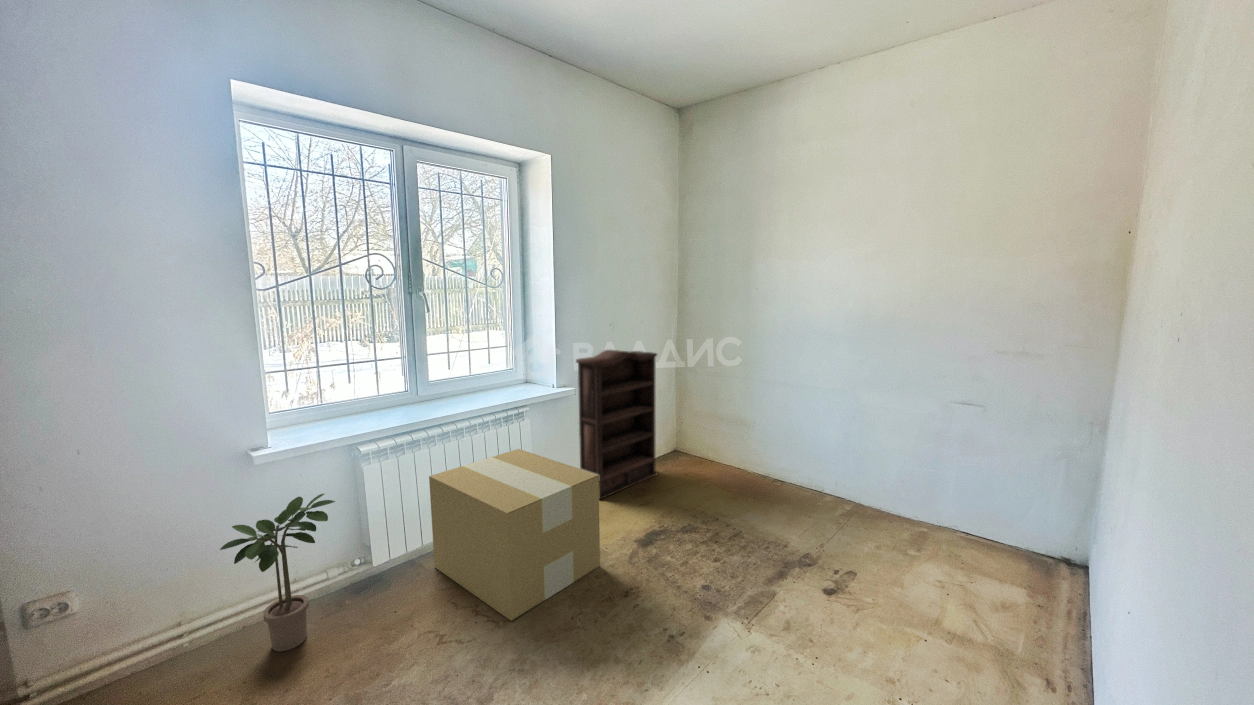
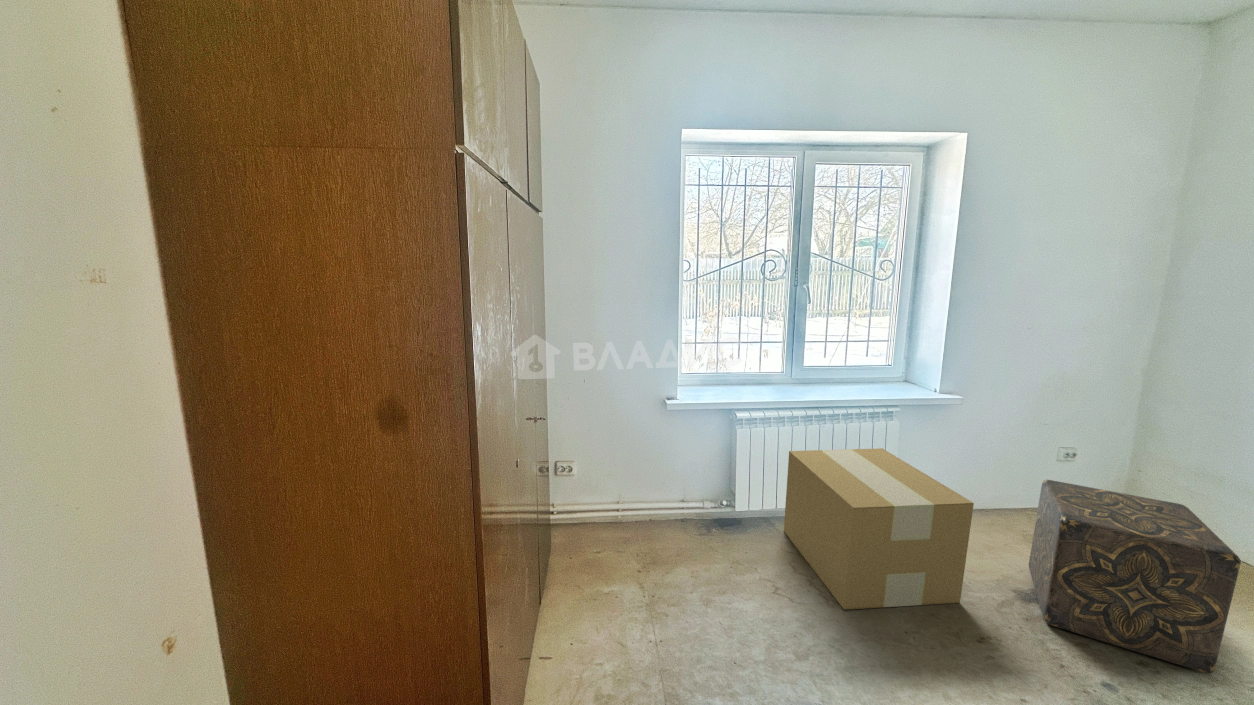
bookshelf: present [576,350,657,499] -> none [953,358,1109,532]
ottoman: none [635,437,741,554] -> present [1029,480,1241,673]
potted plant: present [220,494,335,652] -> none [642,440,715,548]

